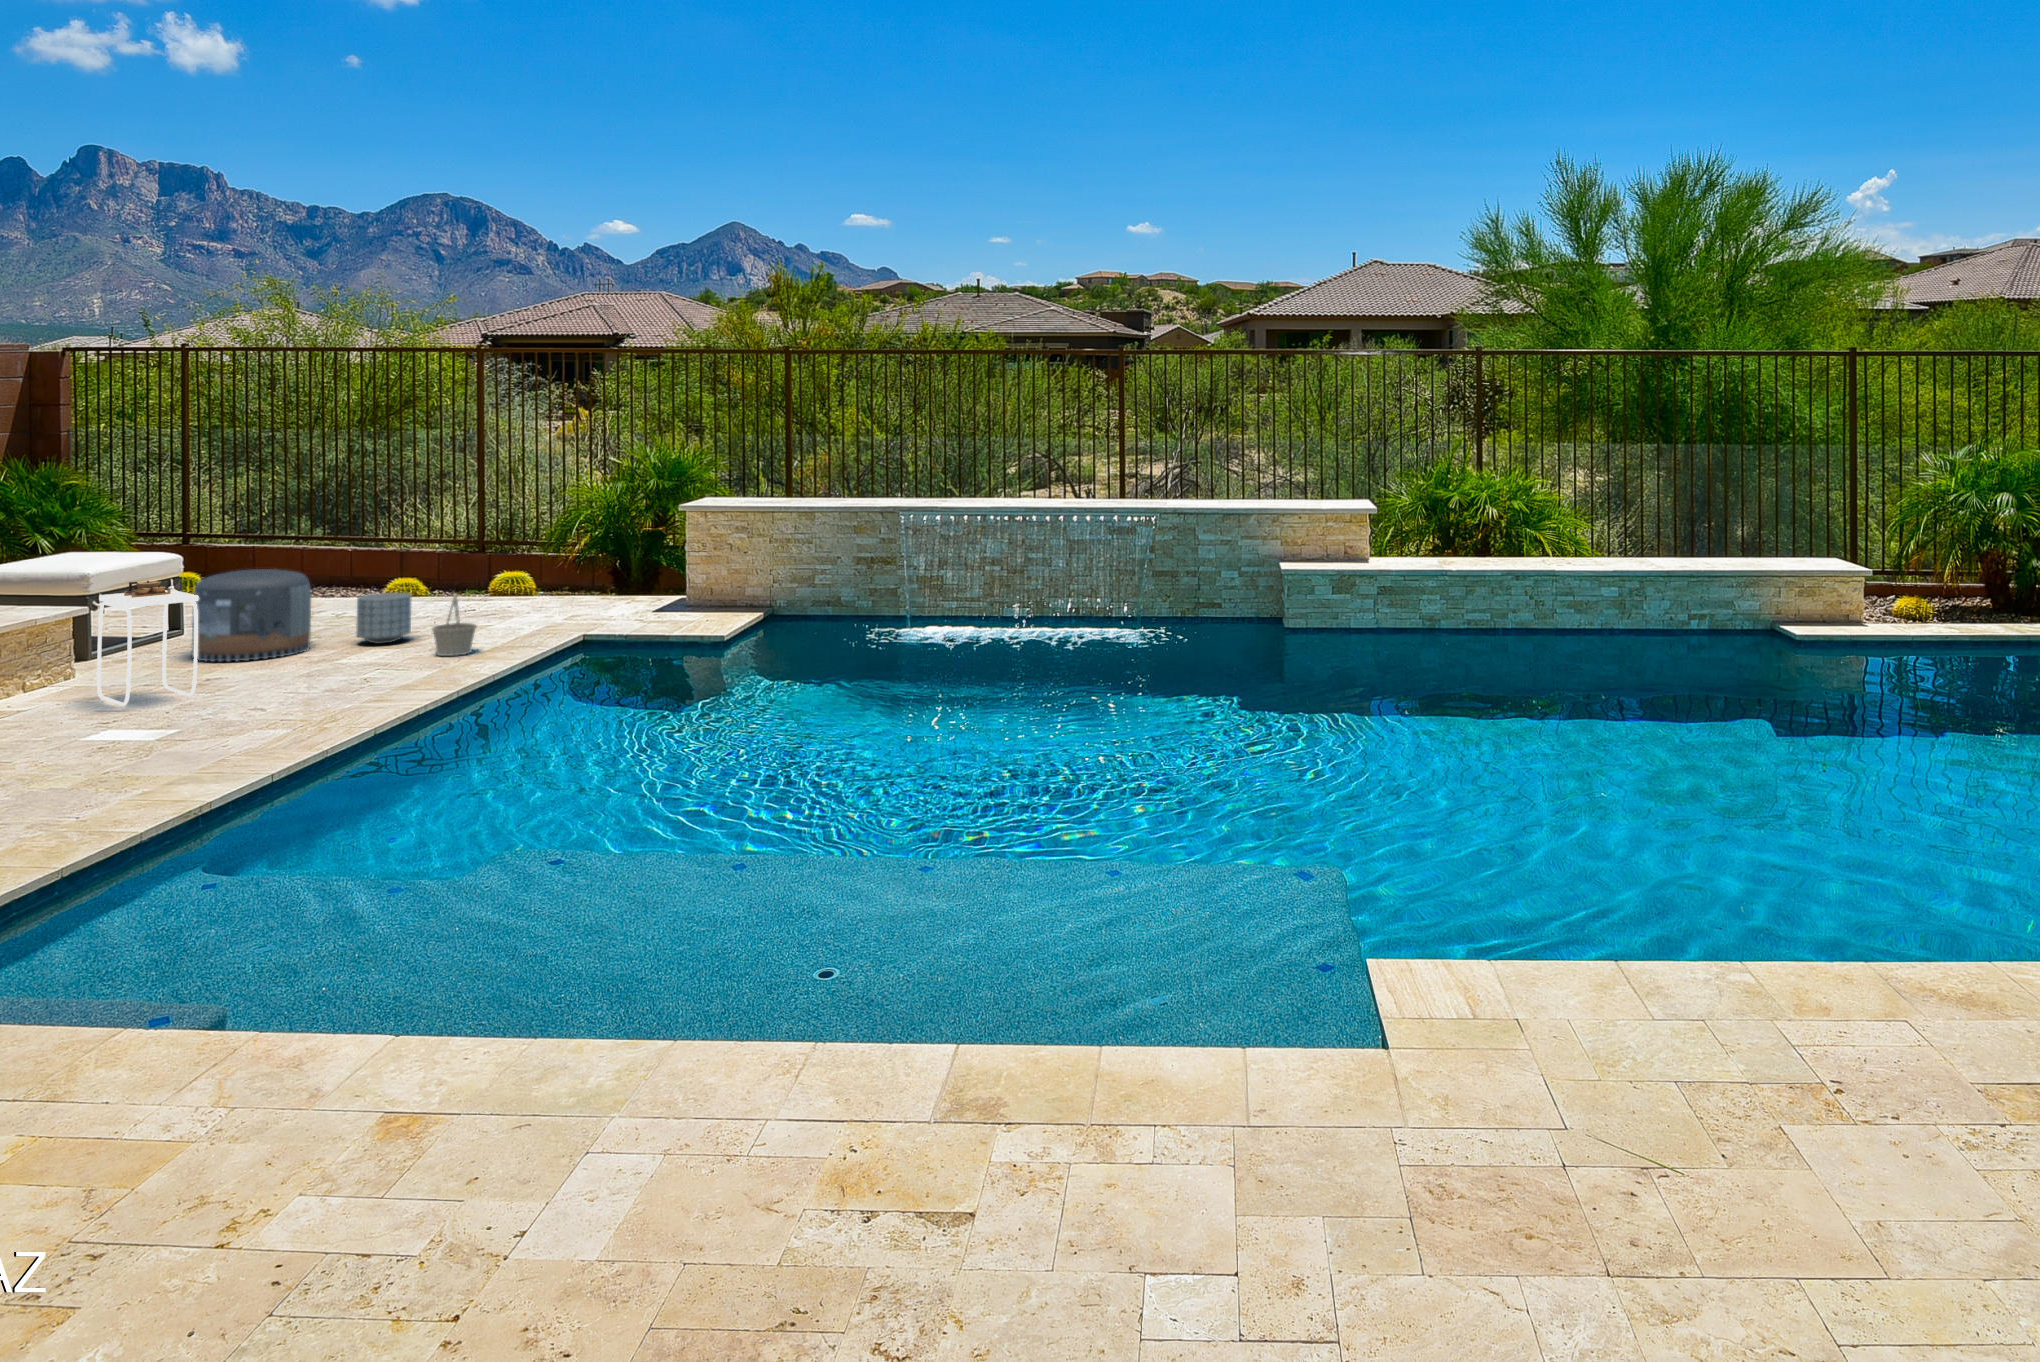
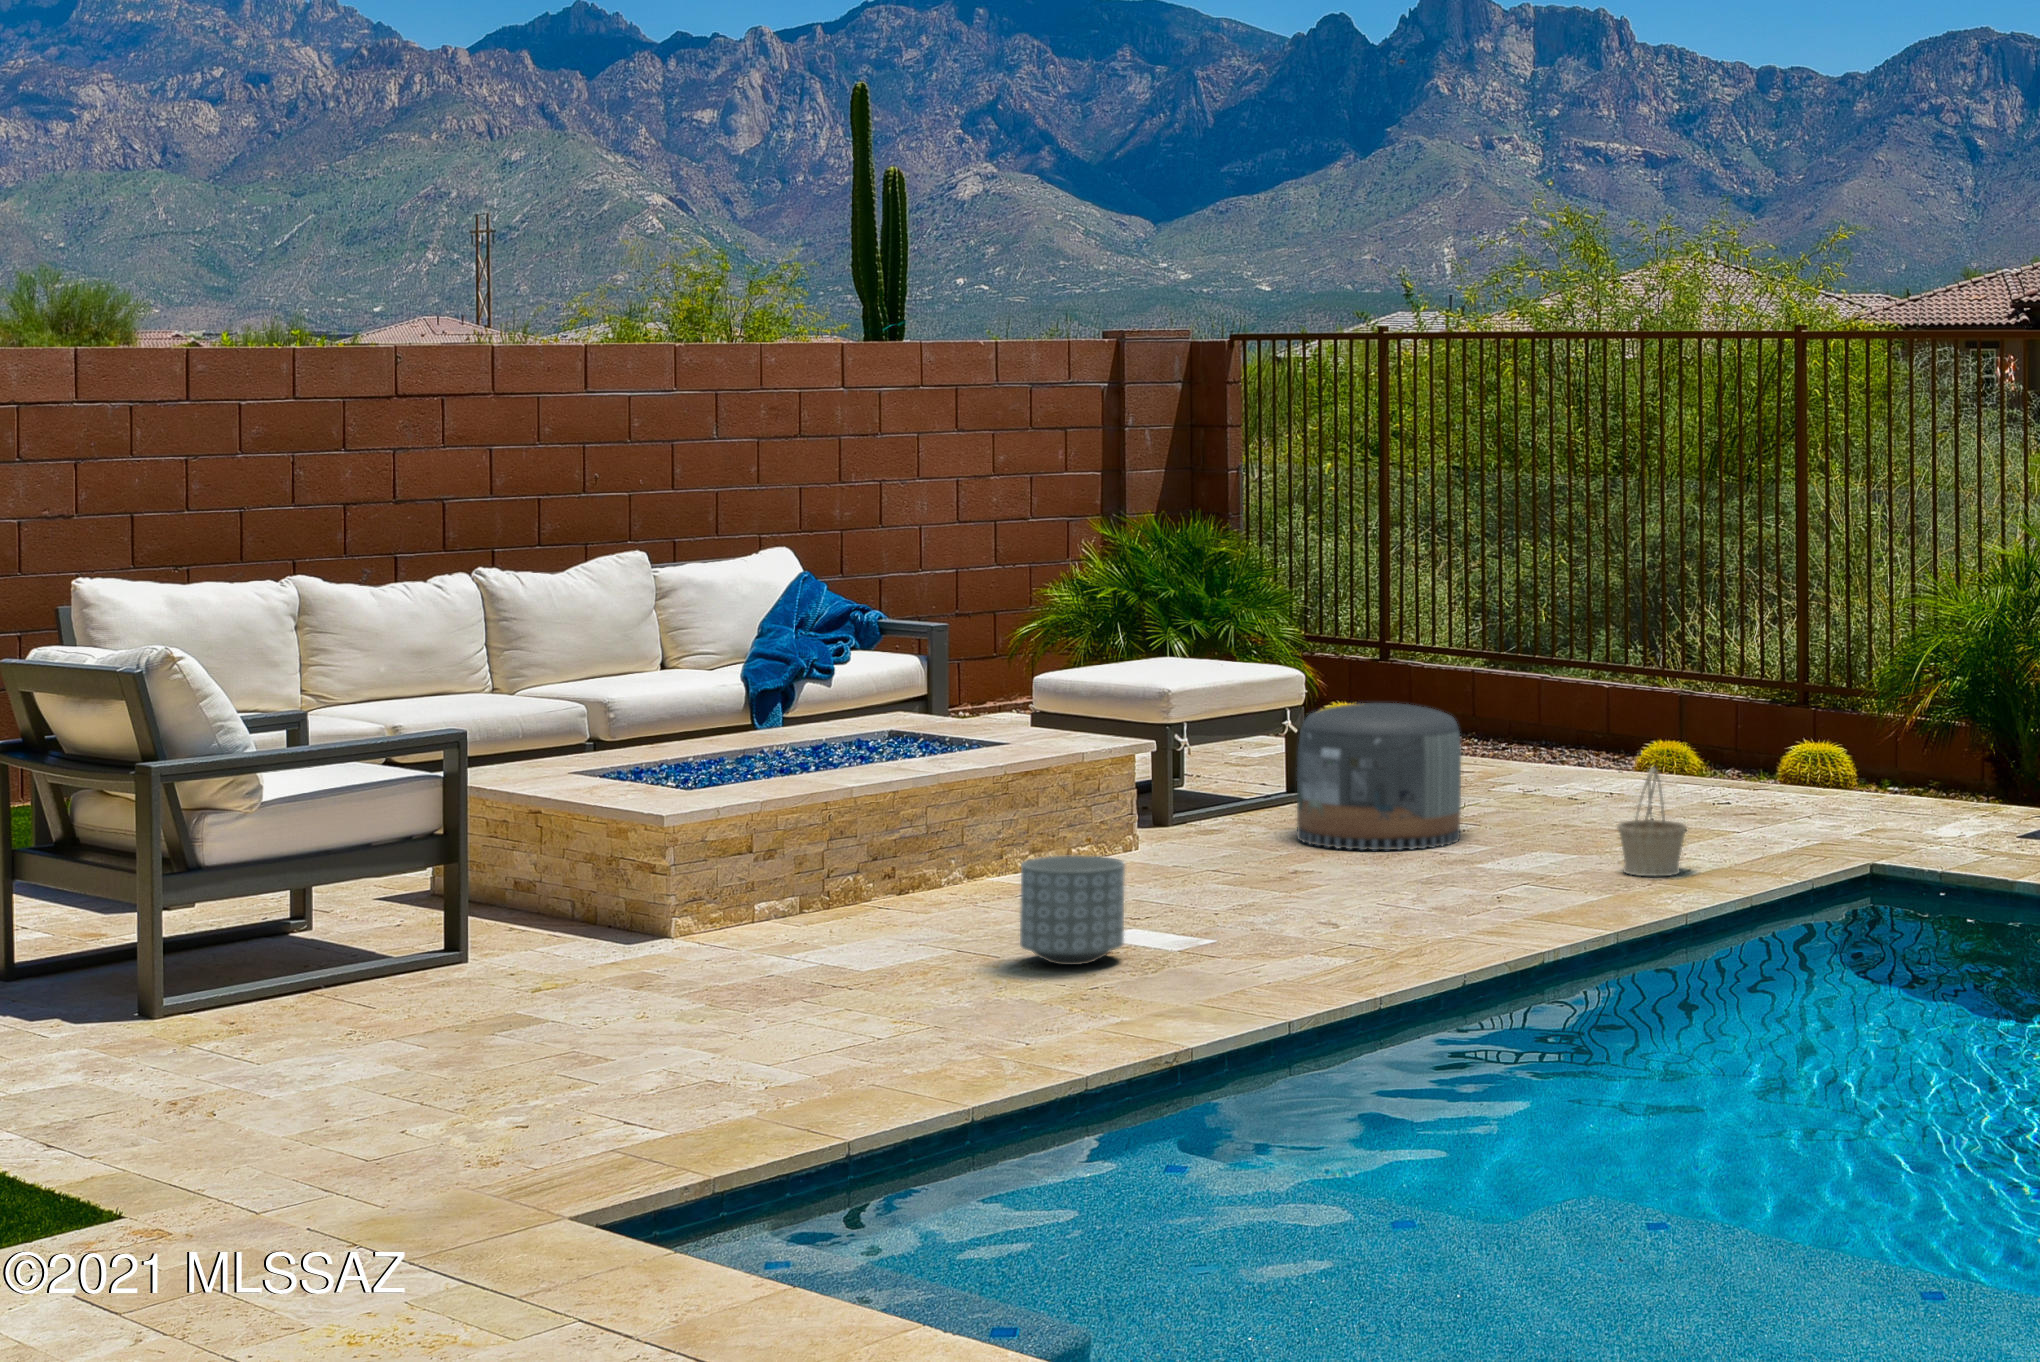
side table: present [97,581,199,706] -> none [1145,707,1261,896]
planter: present [356,593,412,644] -> present [1020,855,1125,965]

